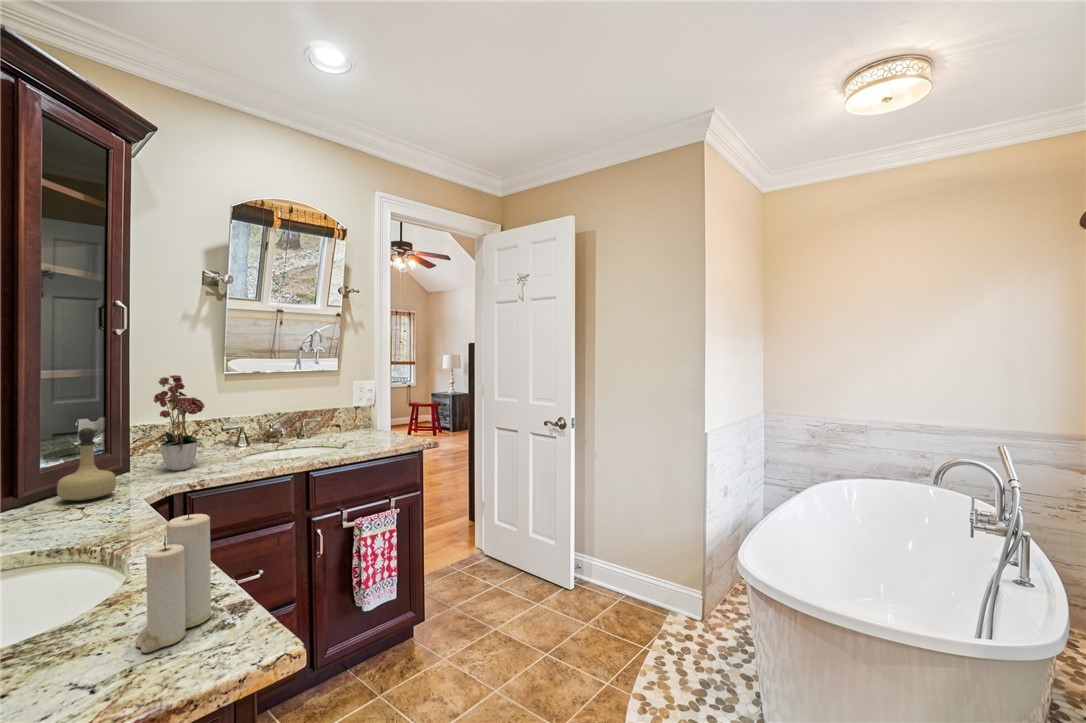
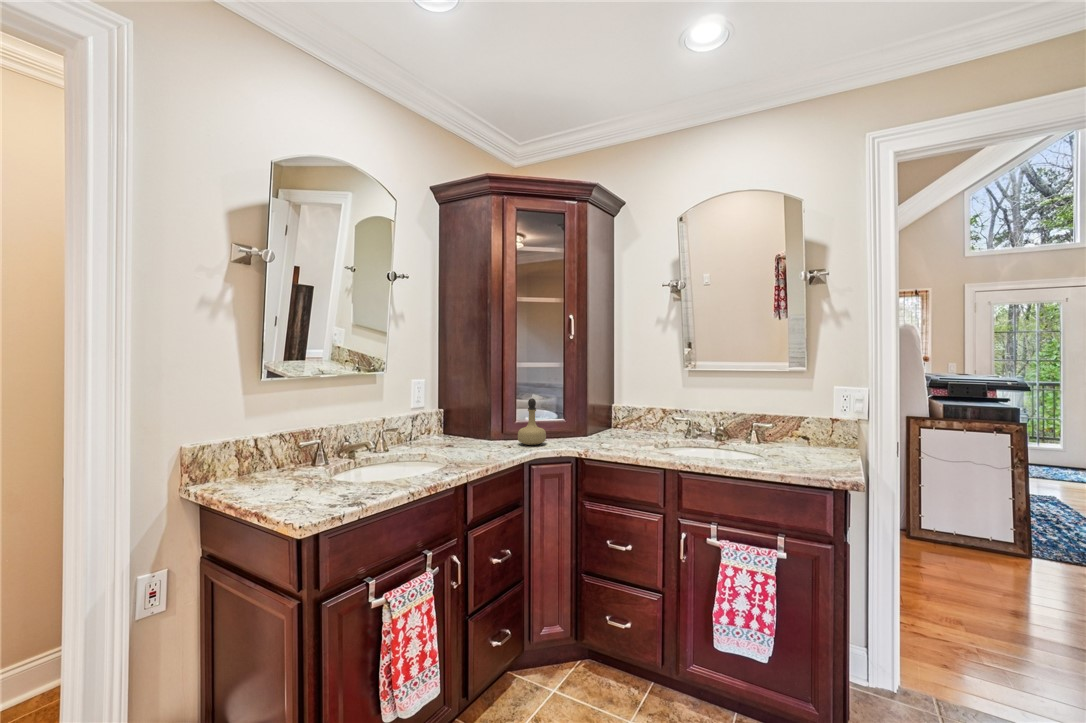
flower arrangement: present [154,375,205,471] -> none [587,364,637,443]
candle: present [136,506,211,653] -> none [309,434,359,503]

